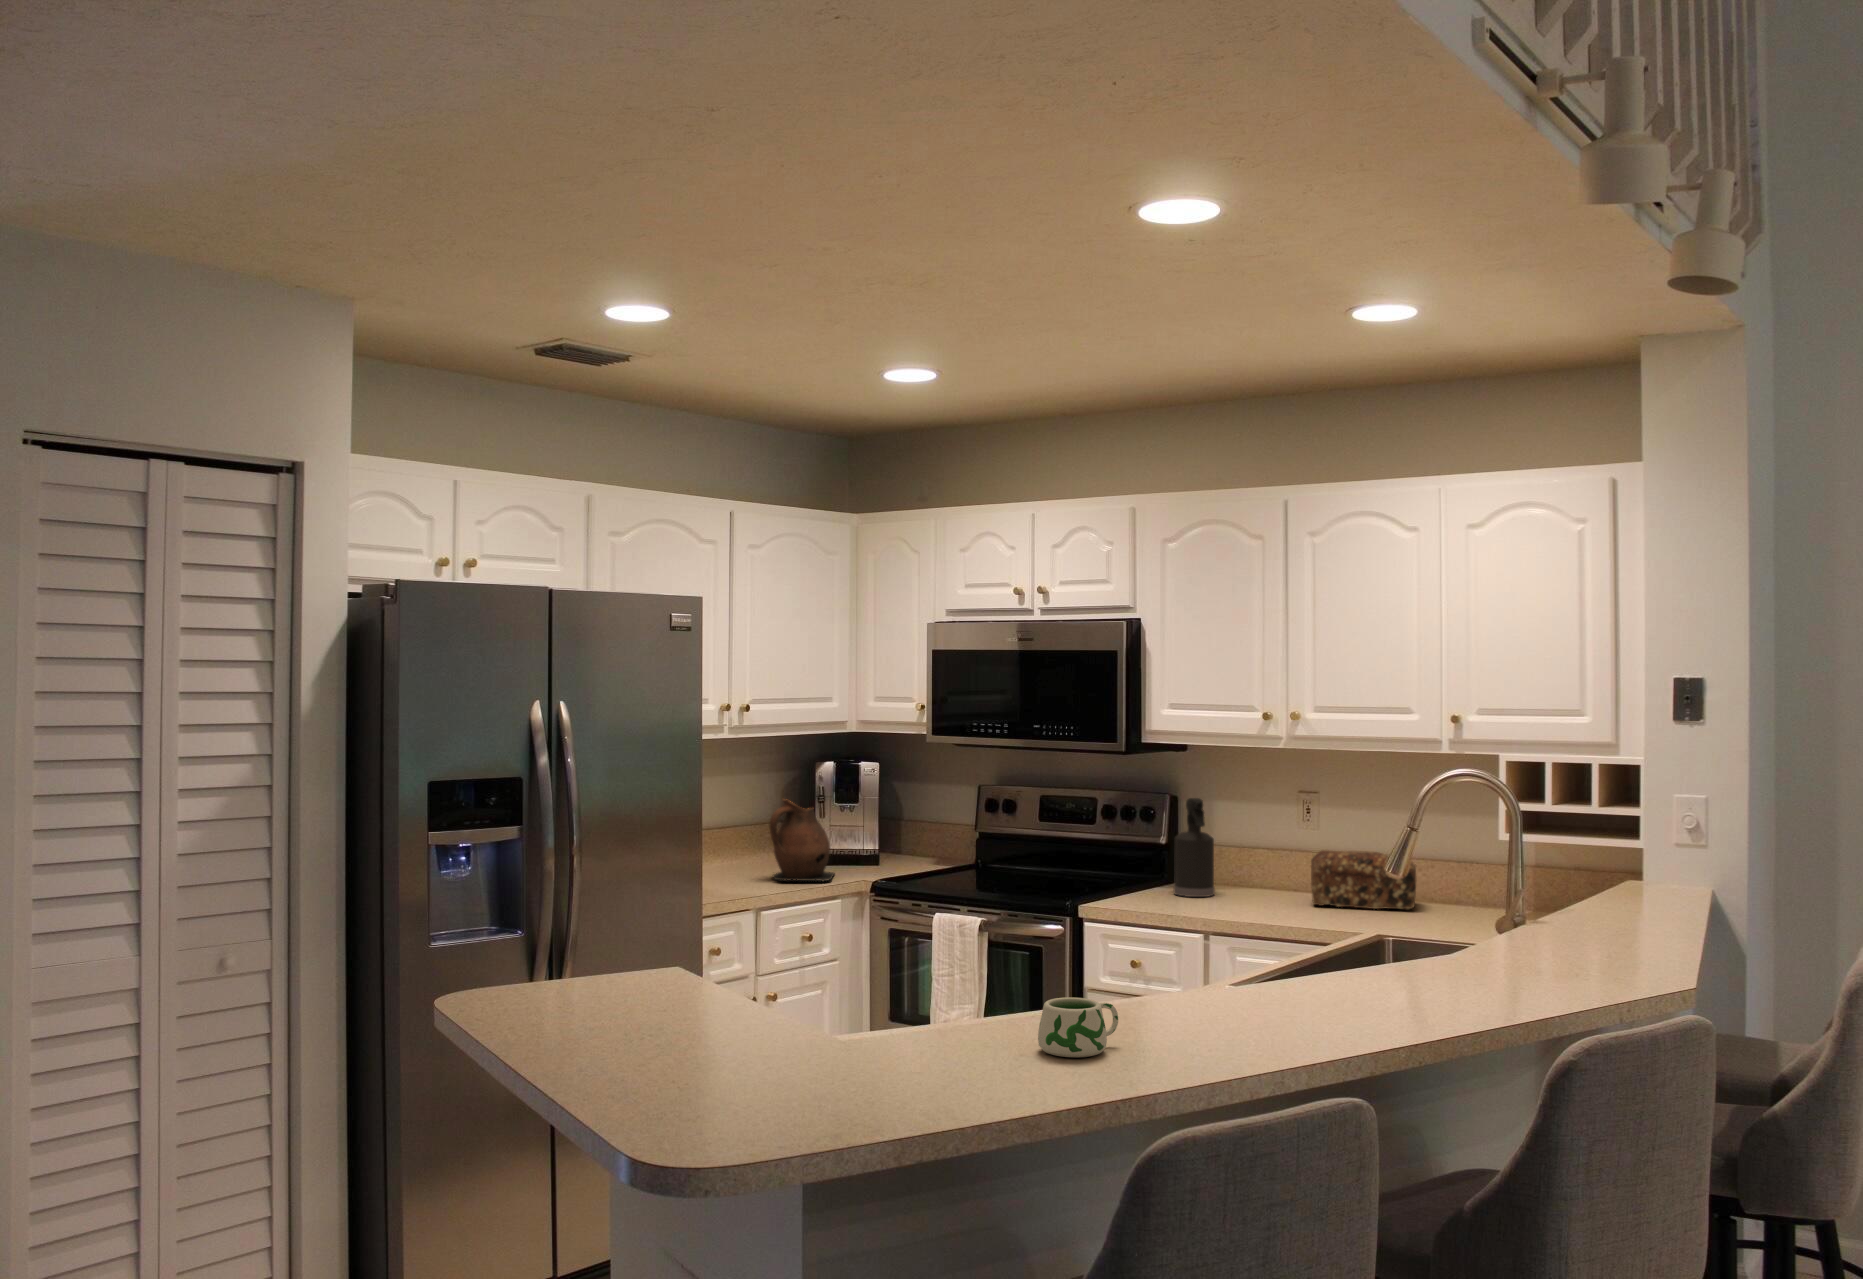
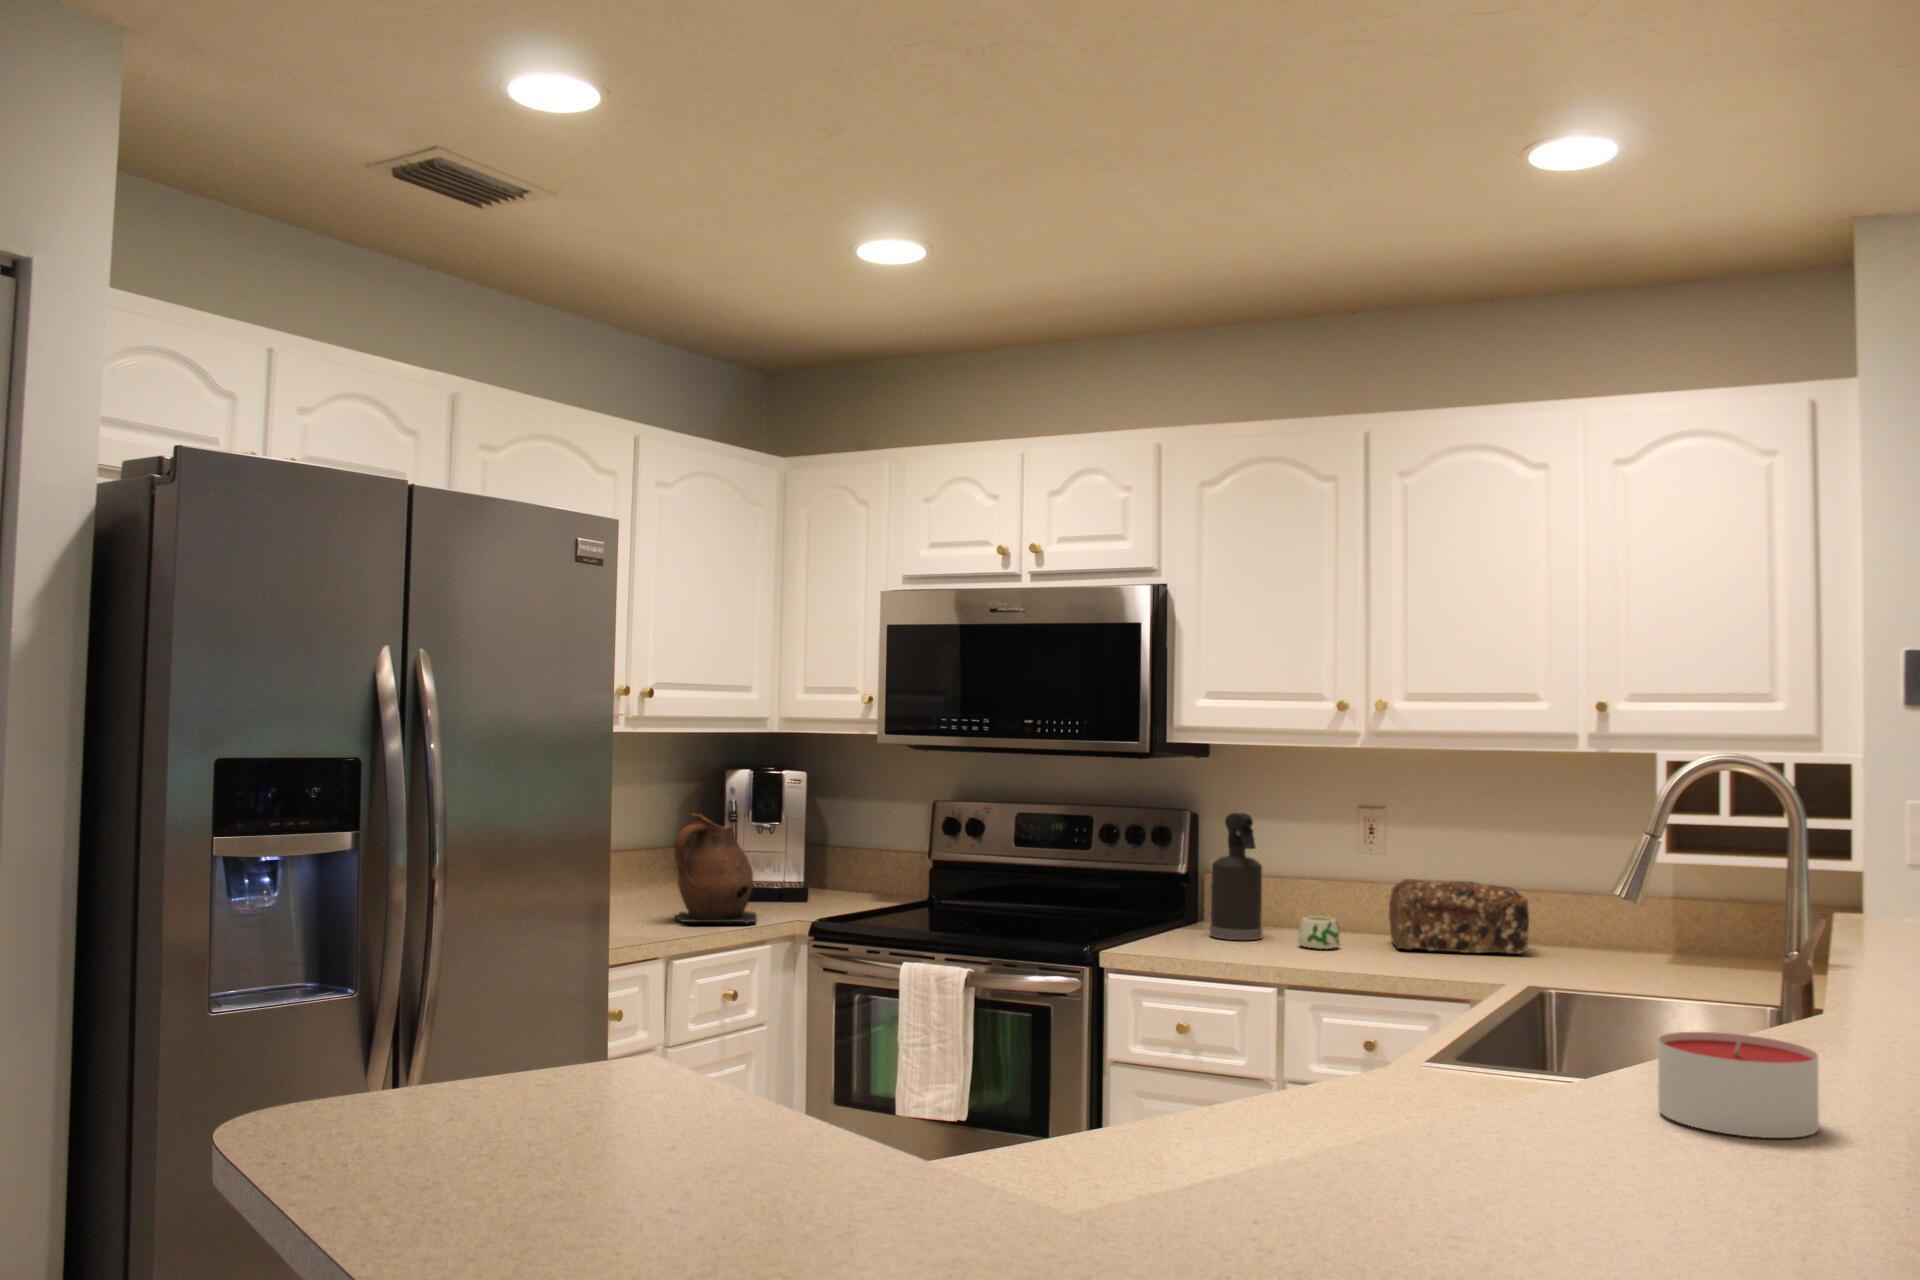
candle: none [1205,965,1290,1025] -> present [1658,1032,1819,1138]
mug: present [1038,997,1118,1057] -> present [1298,916,1340,949]

